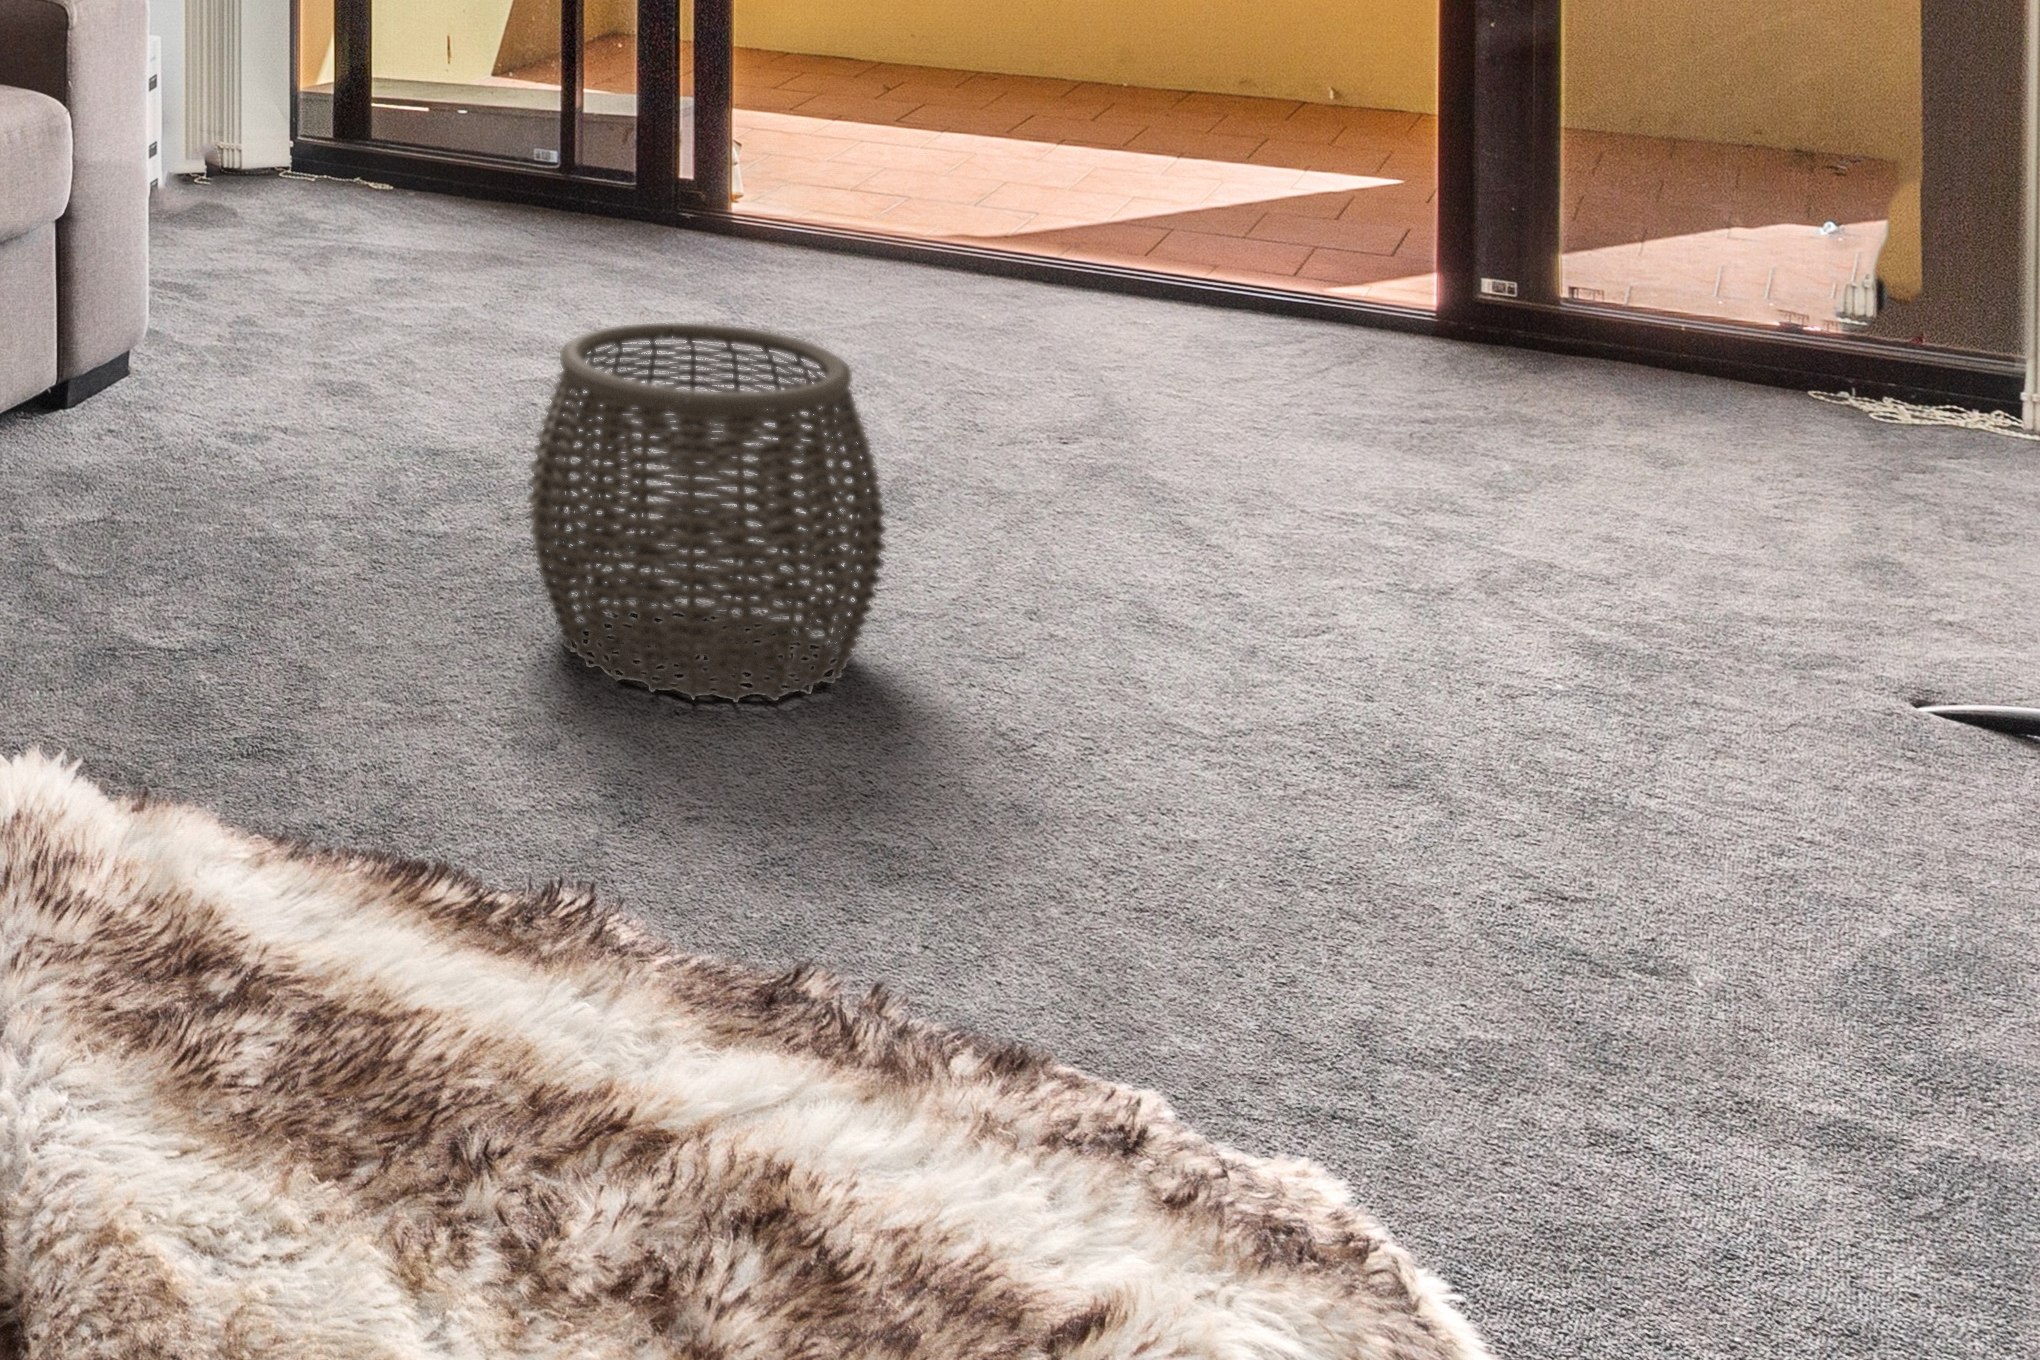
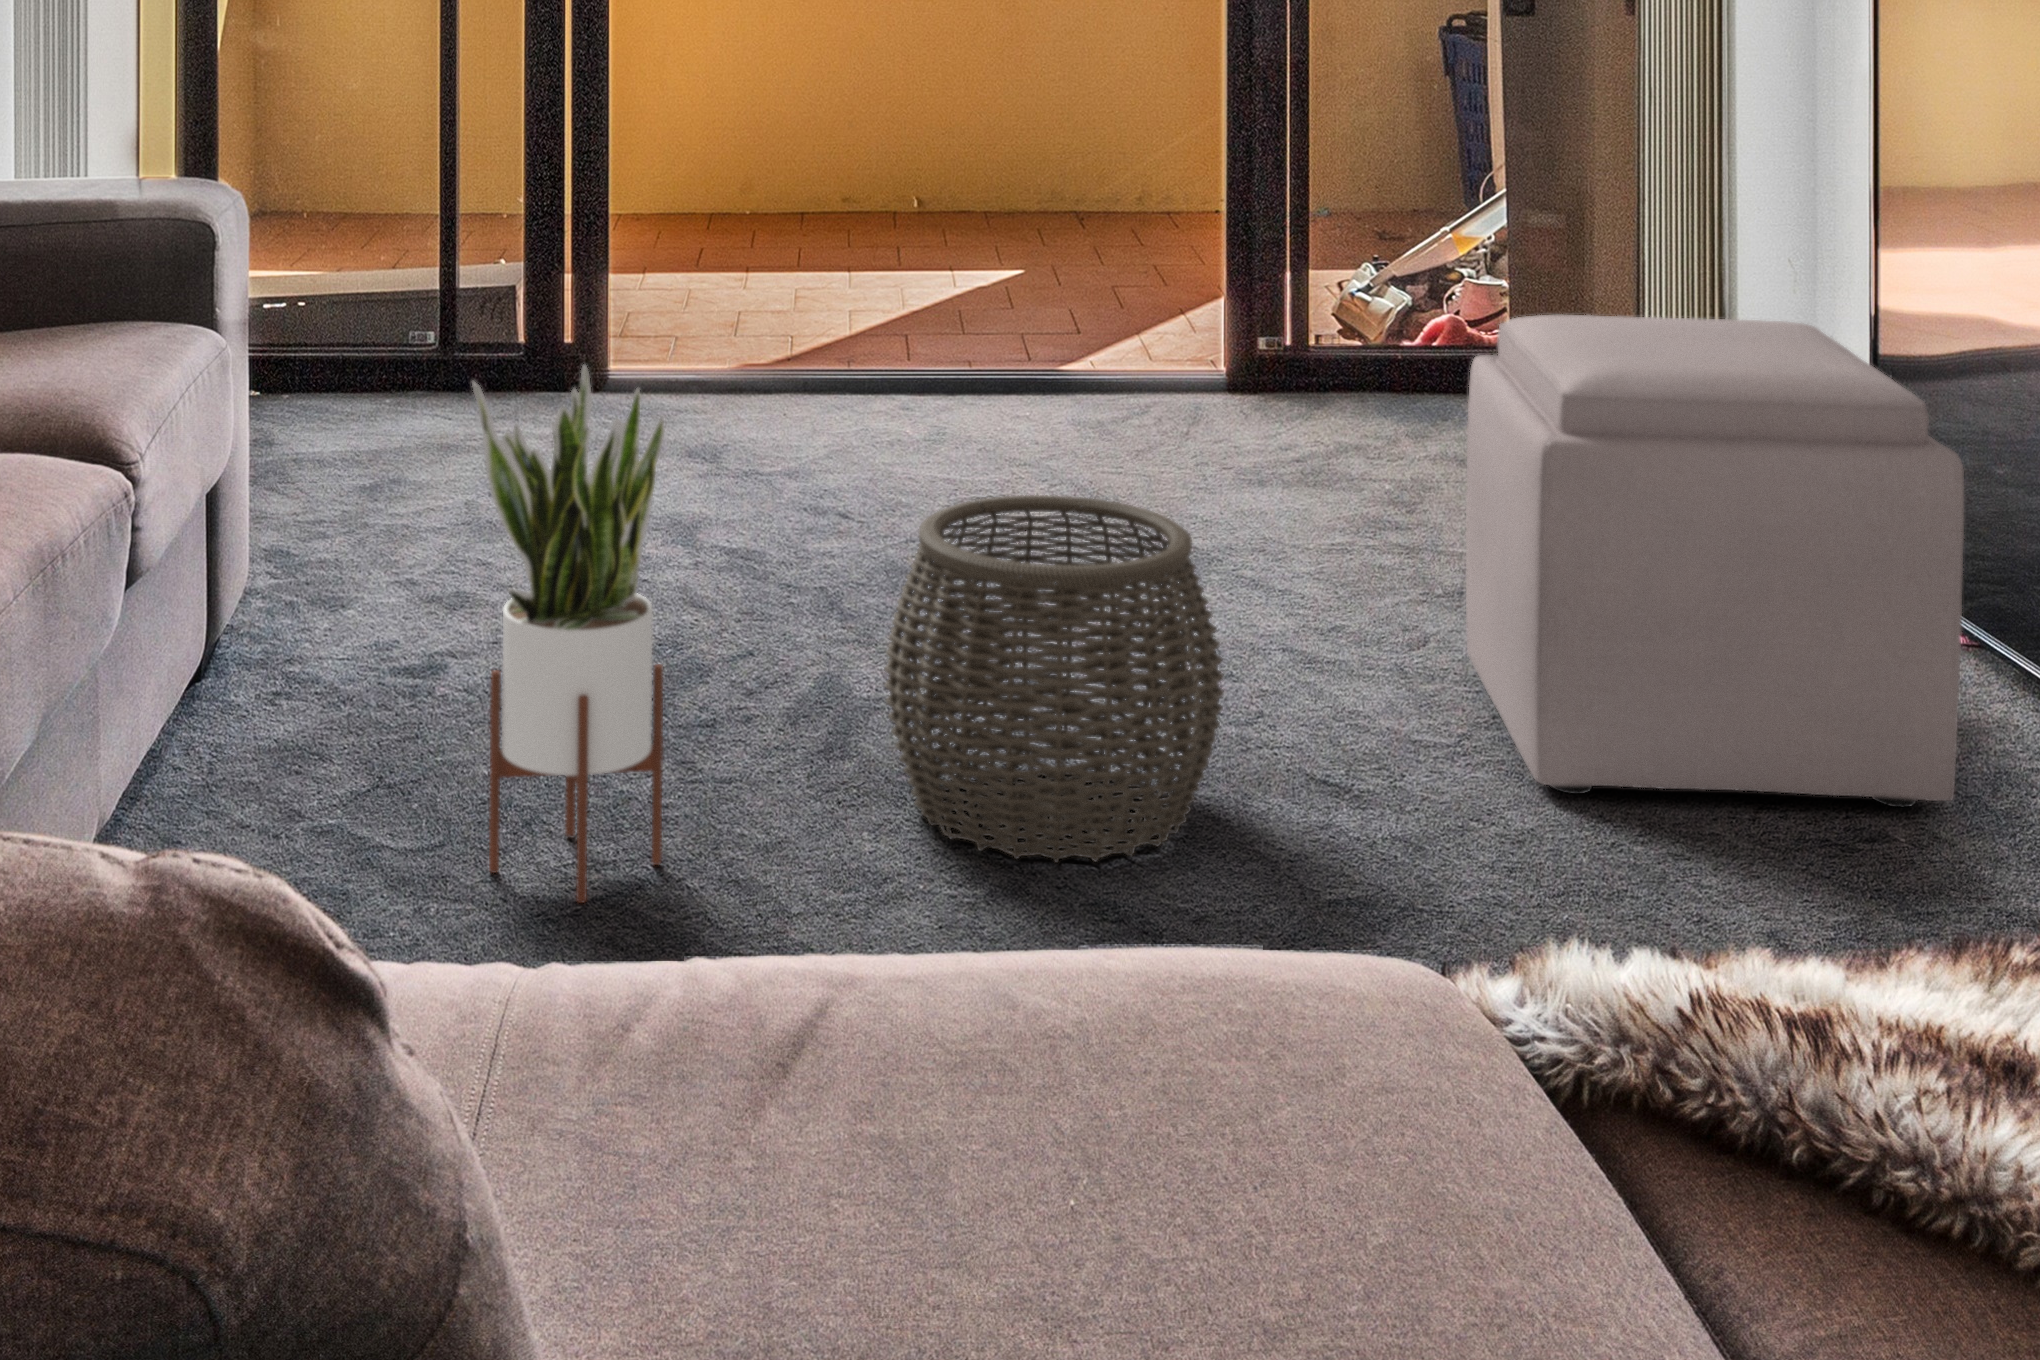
potted plant: none [92,133,299,632] -> present [472,365,664,903]
ottoman: none [1281,208,1886,861] -> present [1466,315,1964,807]

